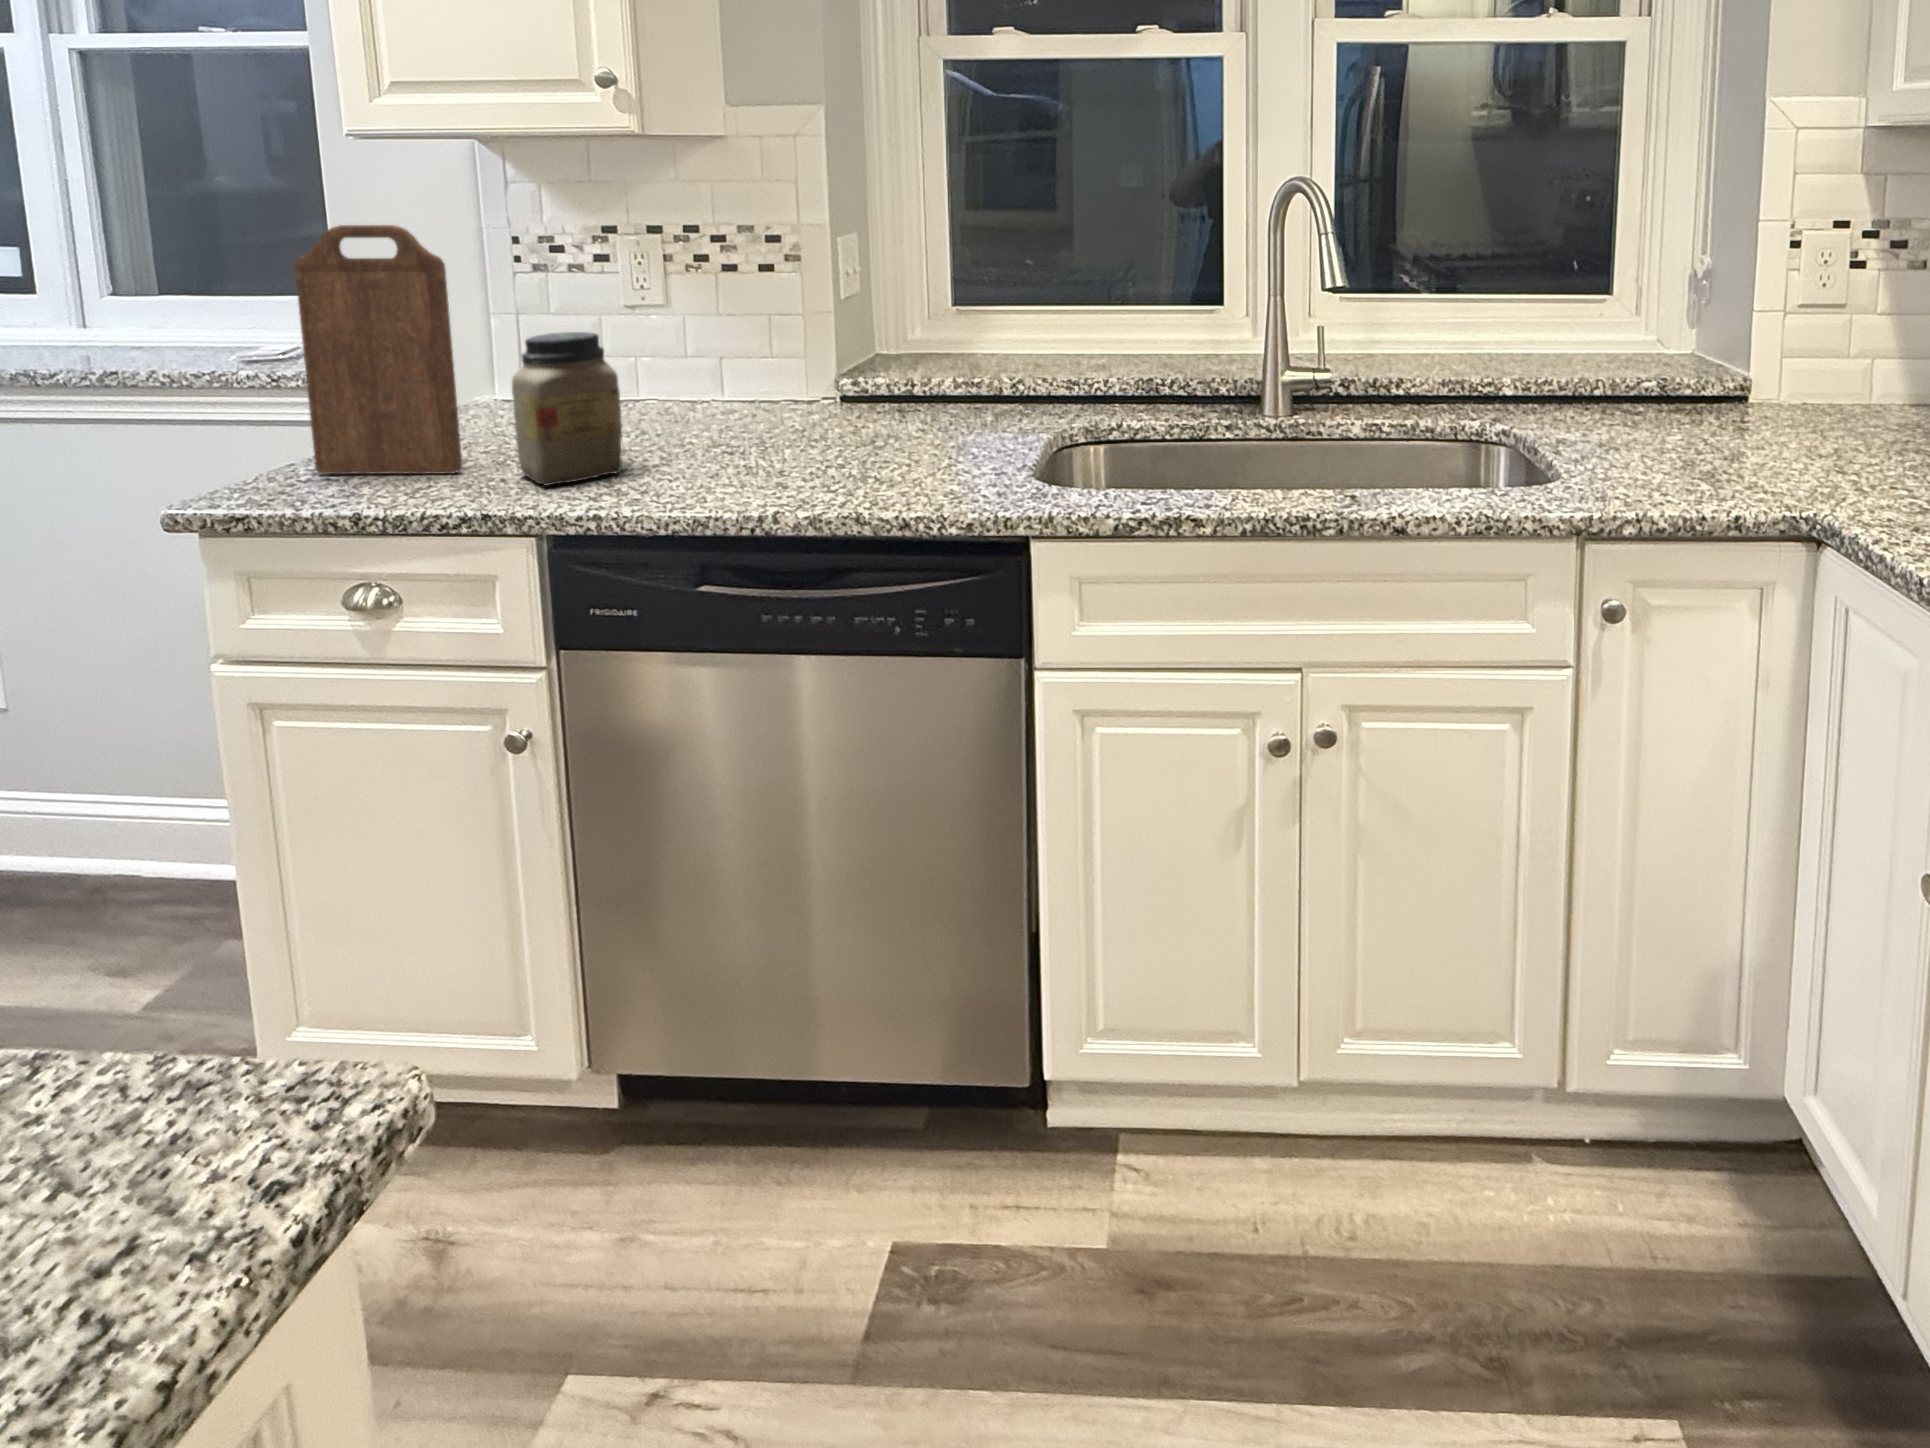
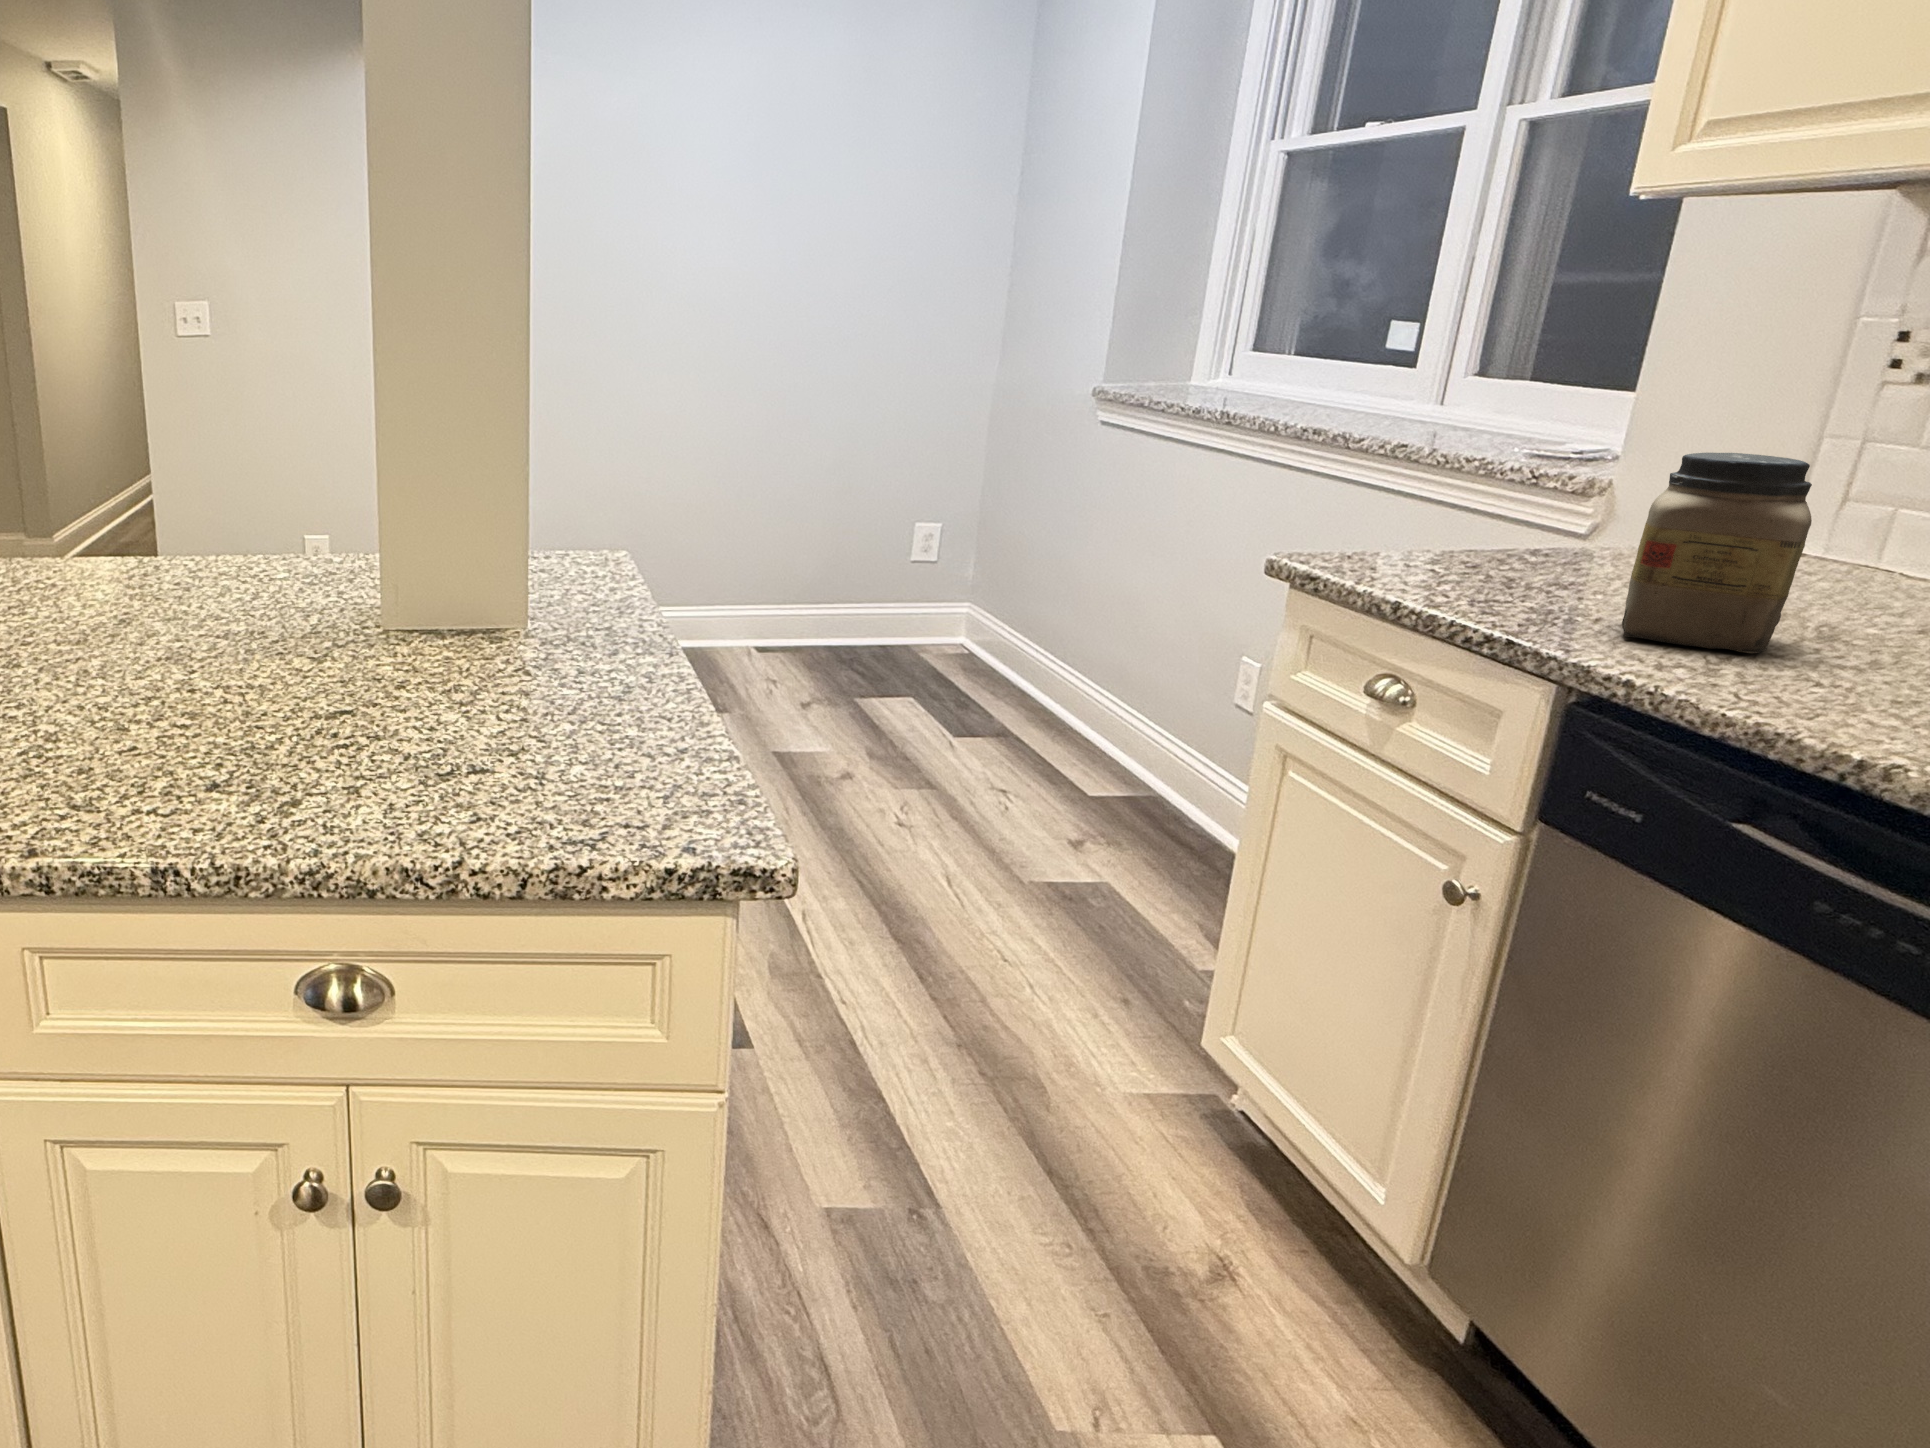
cutting board: present [295,225,462,474] -> none [1433,299,1637,599]

